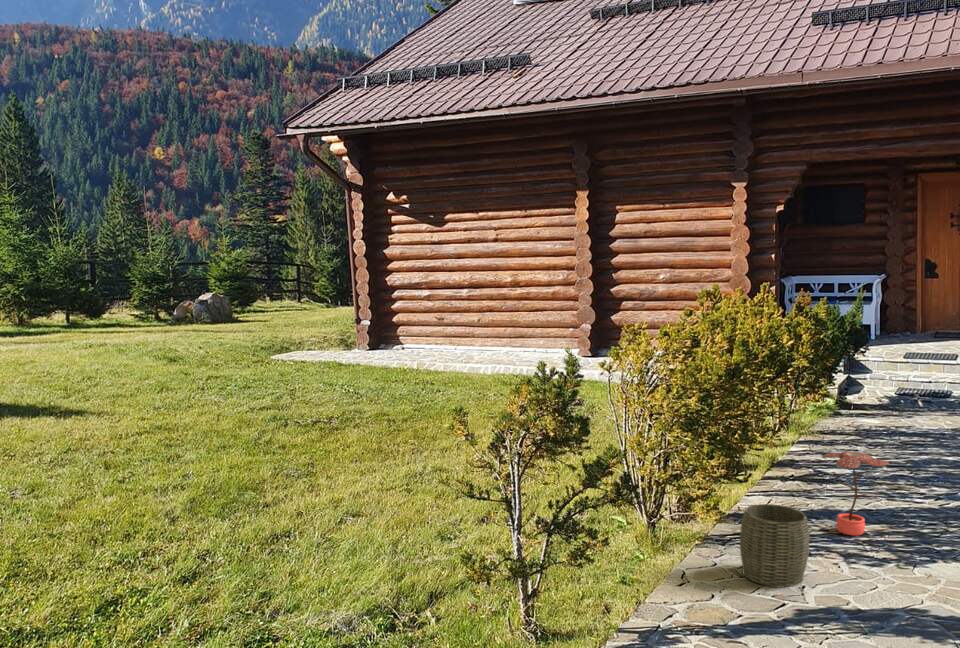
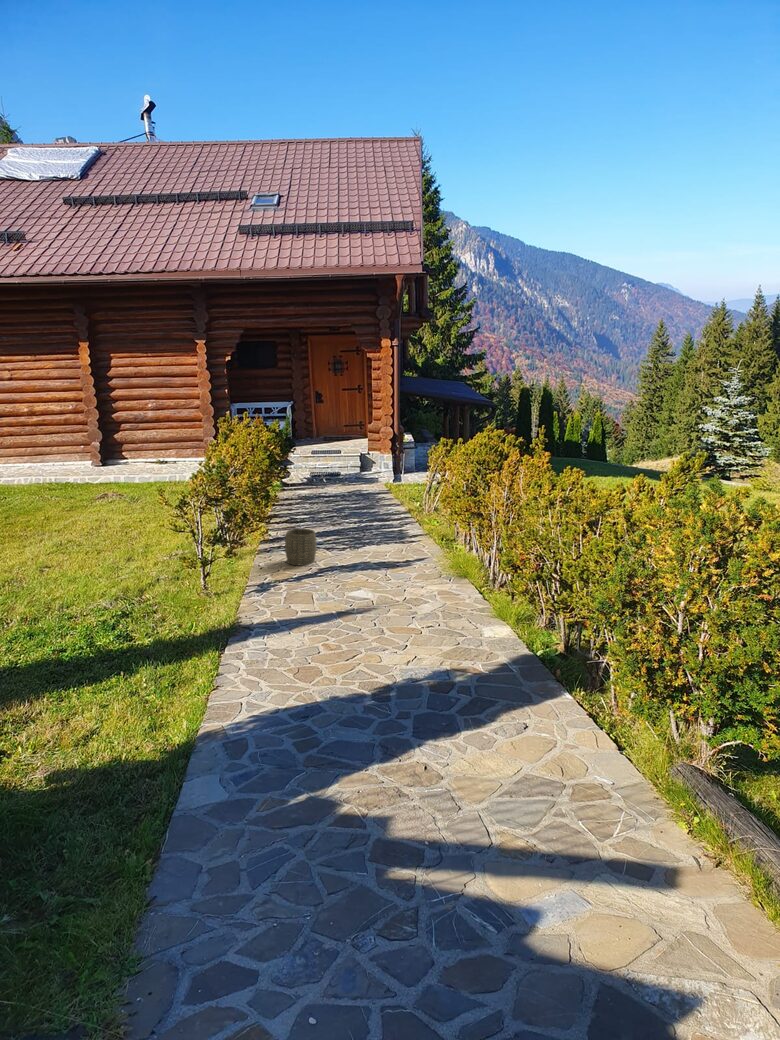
potted plant: present [822,452,889,536] -> none [308,501,339,542]

